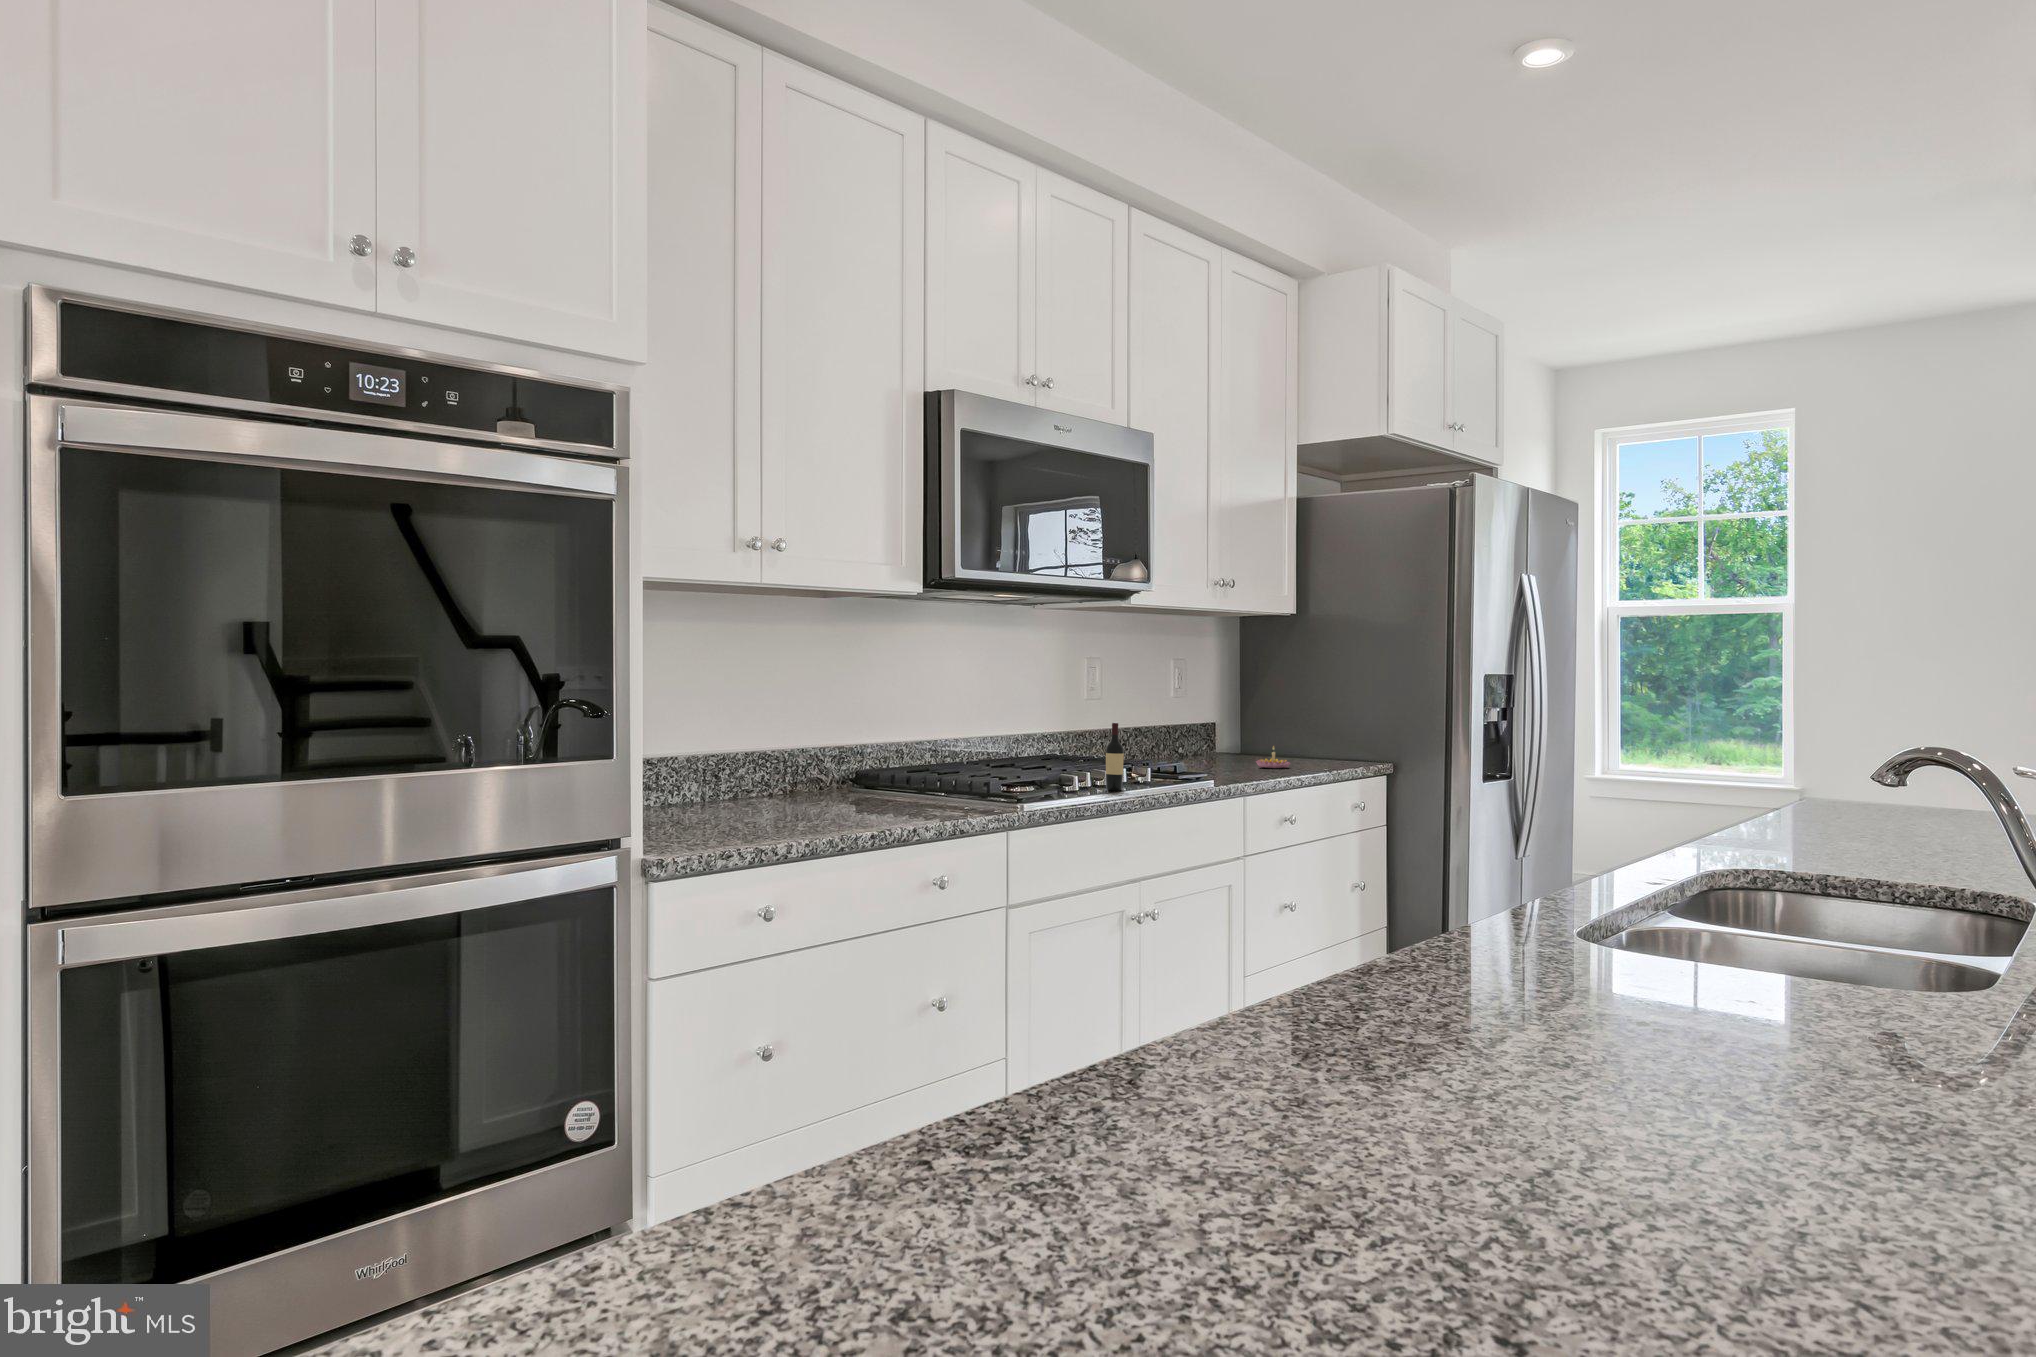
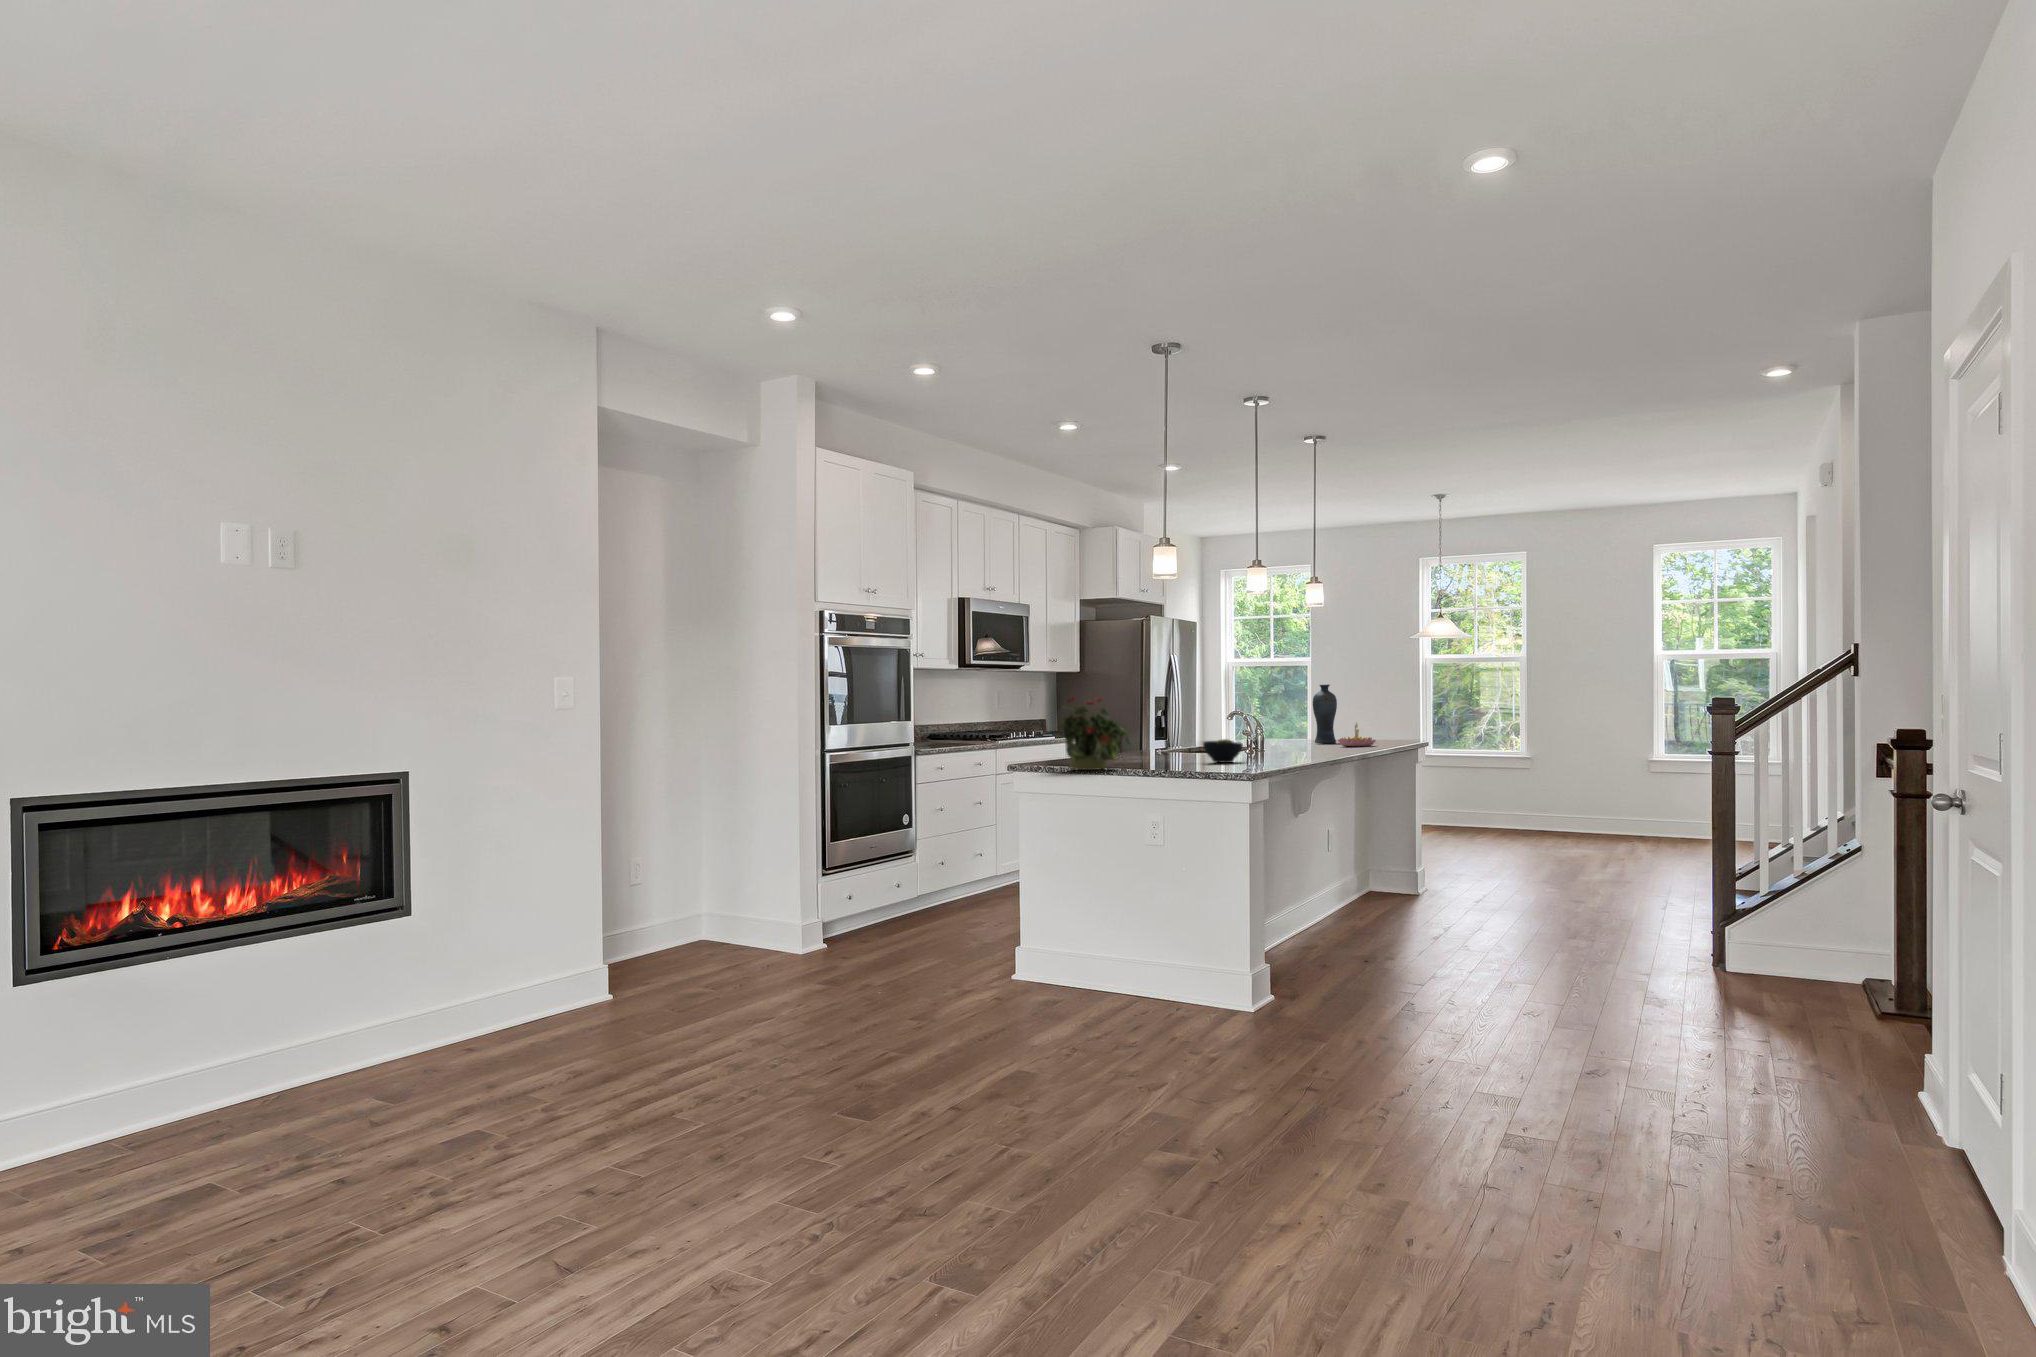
vase: none [1234,707,1256,762] -> present [1313,685,1337,744]
potted plant: none [998,722,1066,791] -> present [1058,698,1130,770]
wine bottle: present [1106,723,1124,791] -> none [1173,694,1192,767]
bowl: none [1133,765,1170,787] -> present [1203,739,1243,763]

